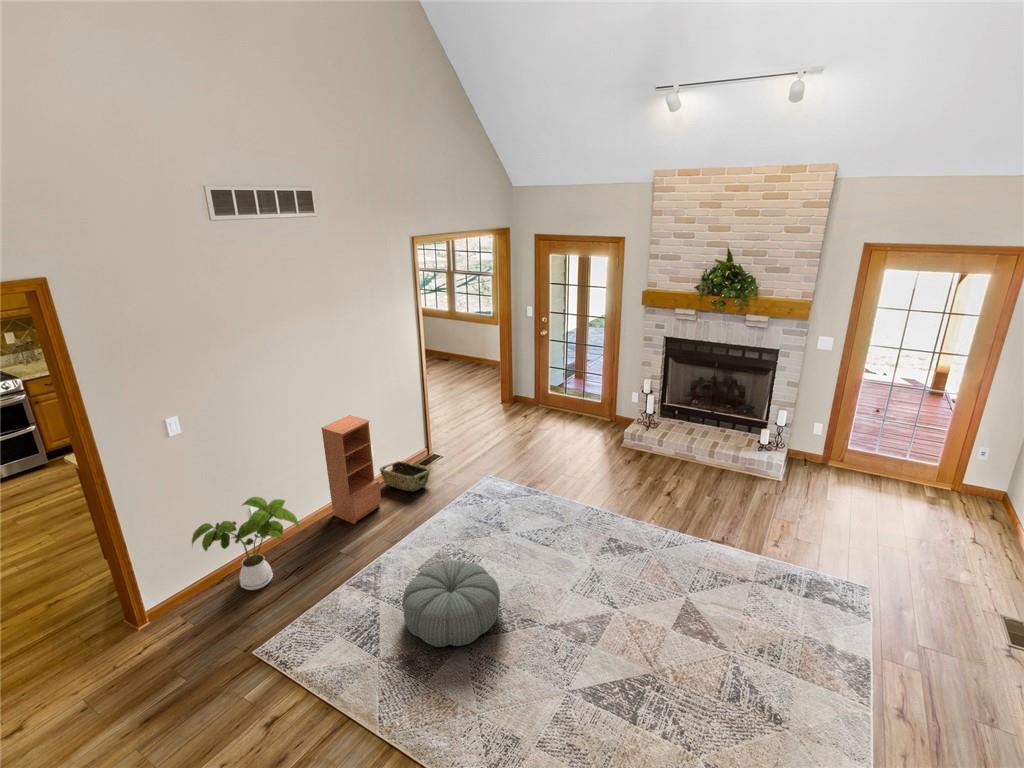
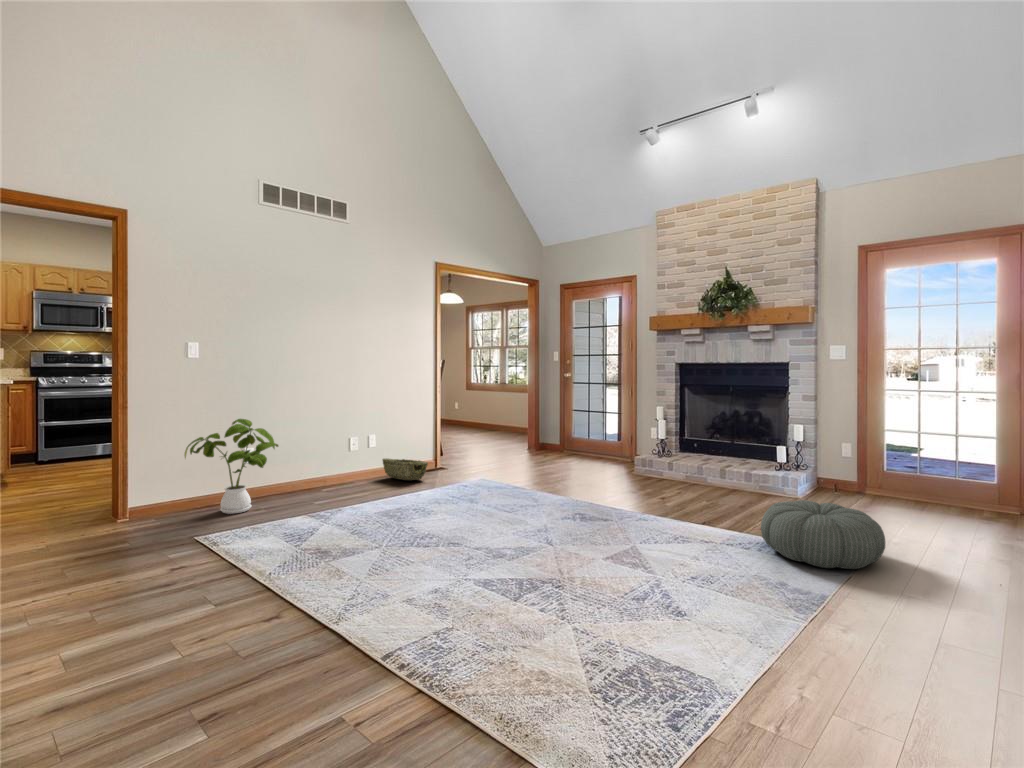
bookcase: present [321,415,381,524] -> none [327,396,374,493]
pouf: present [402,560,500,647] -> present [761,500,885,569]

